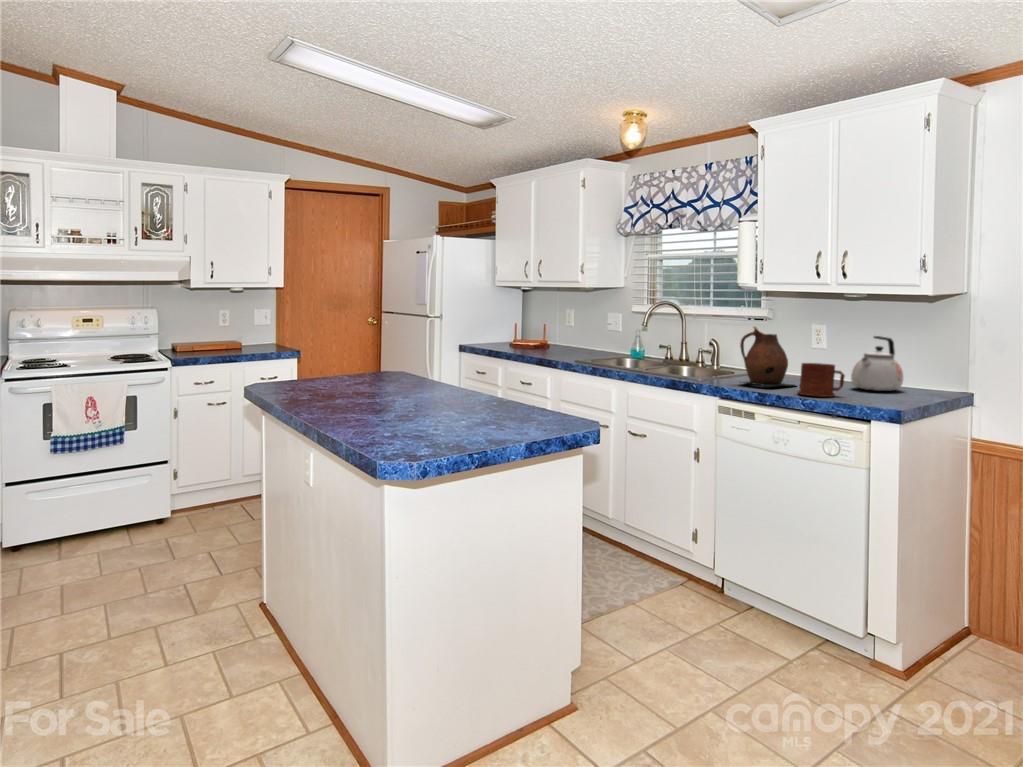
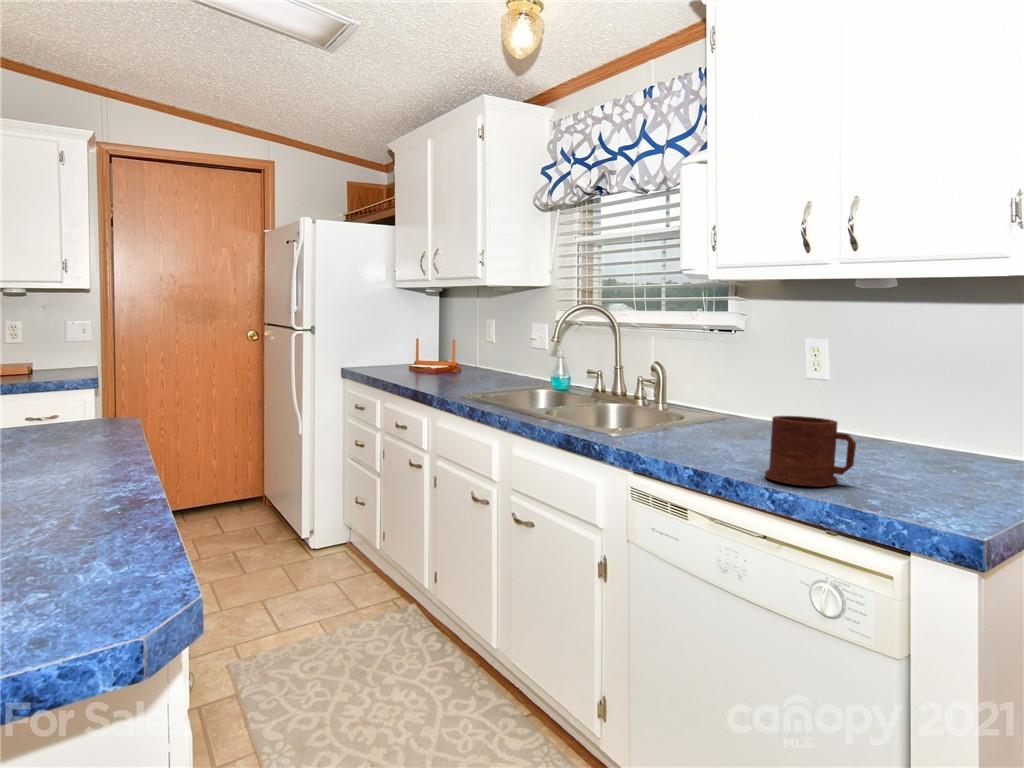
ceramic pitcher: present [740,327,794,386] -> none [671,345,774,457]
kettle: present [851,336,903,391] -> none [872,364,972,469]

